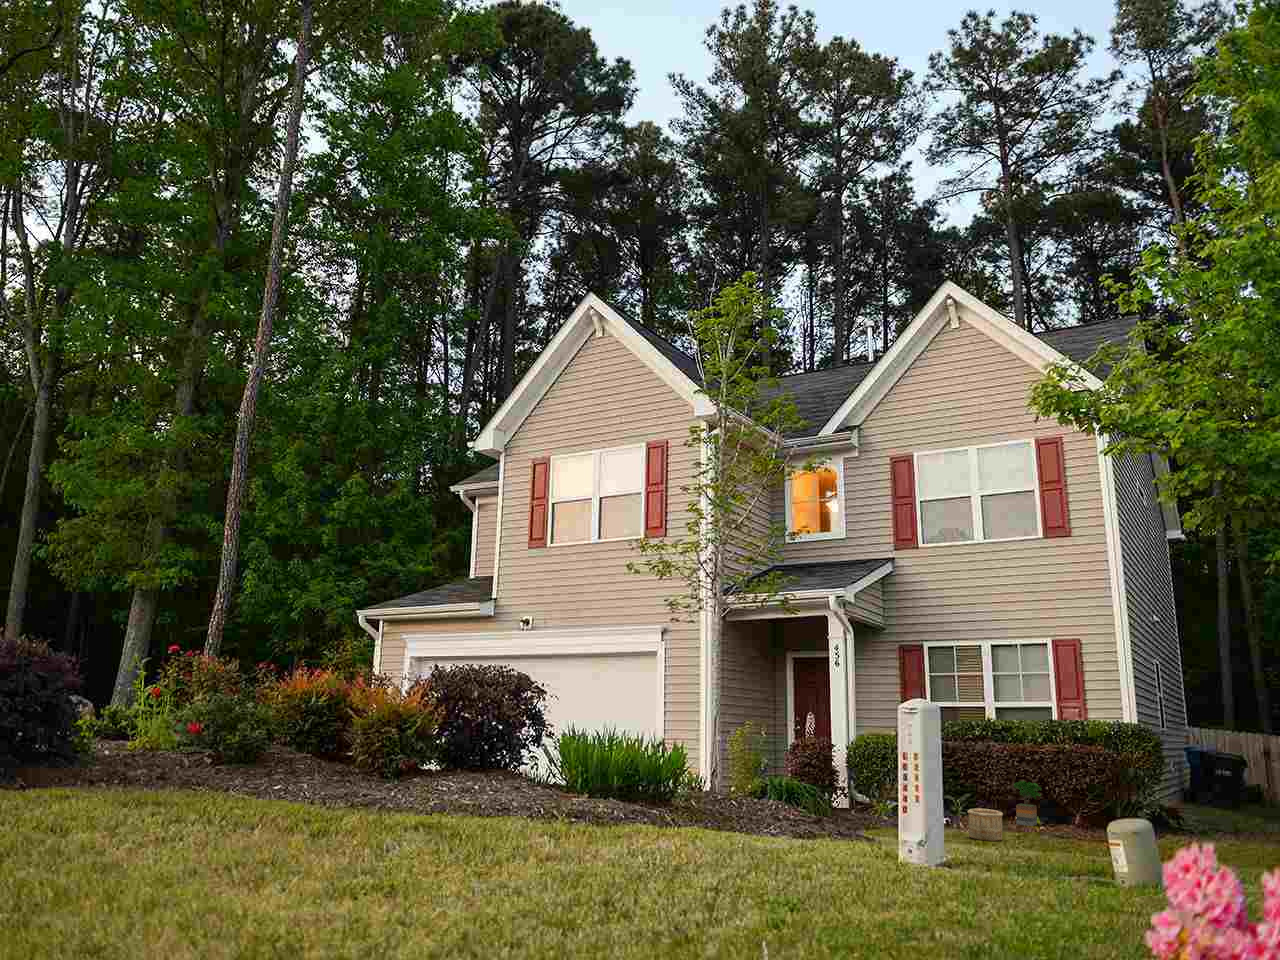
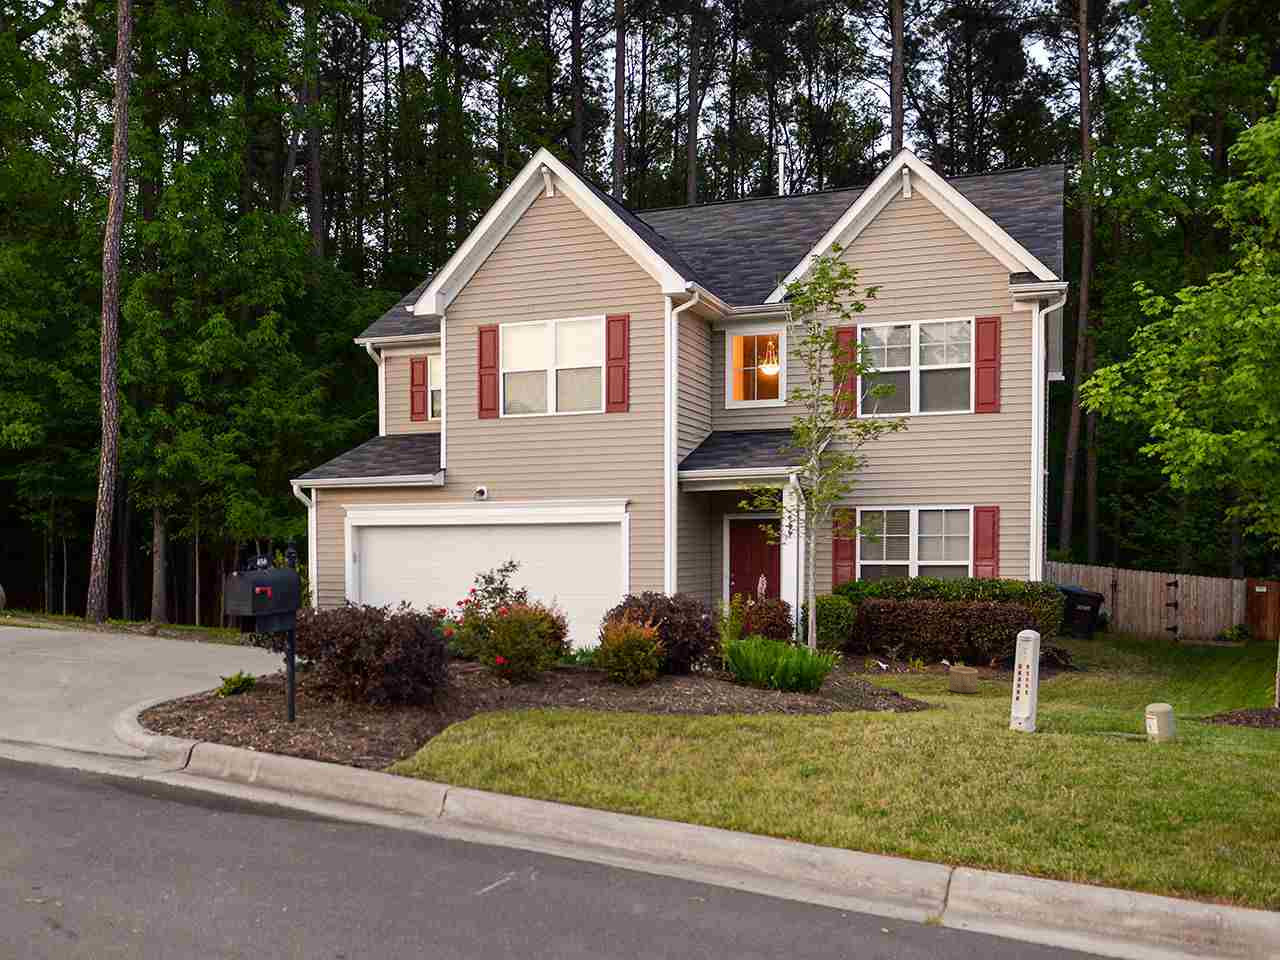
potted tree: present [1014,781,1041,826] -> none [955,633,980,671]

